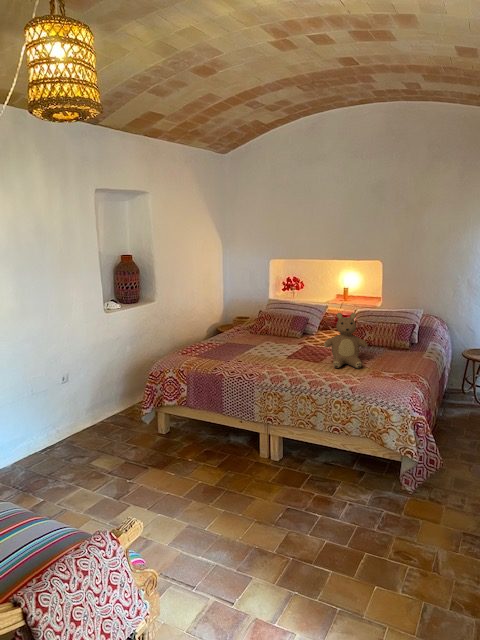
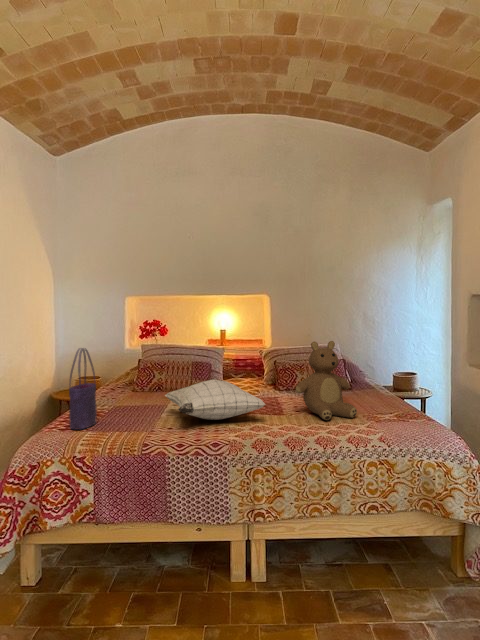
tote bag: none [189,308,208,355] -> present [69,348,97,430]
pillow: none [238,333,299,358] -> present [165,380,265,420]

